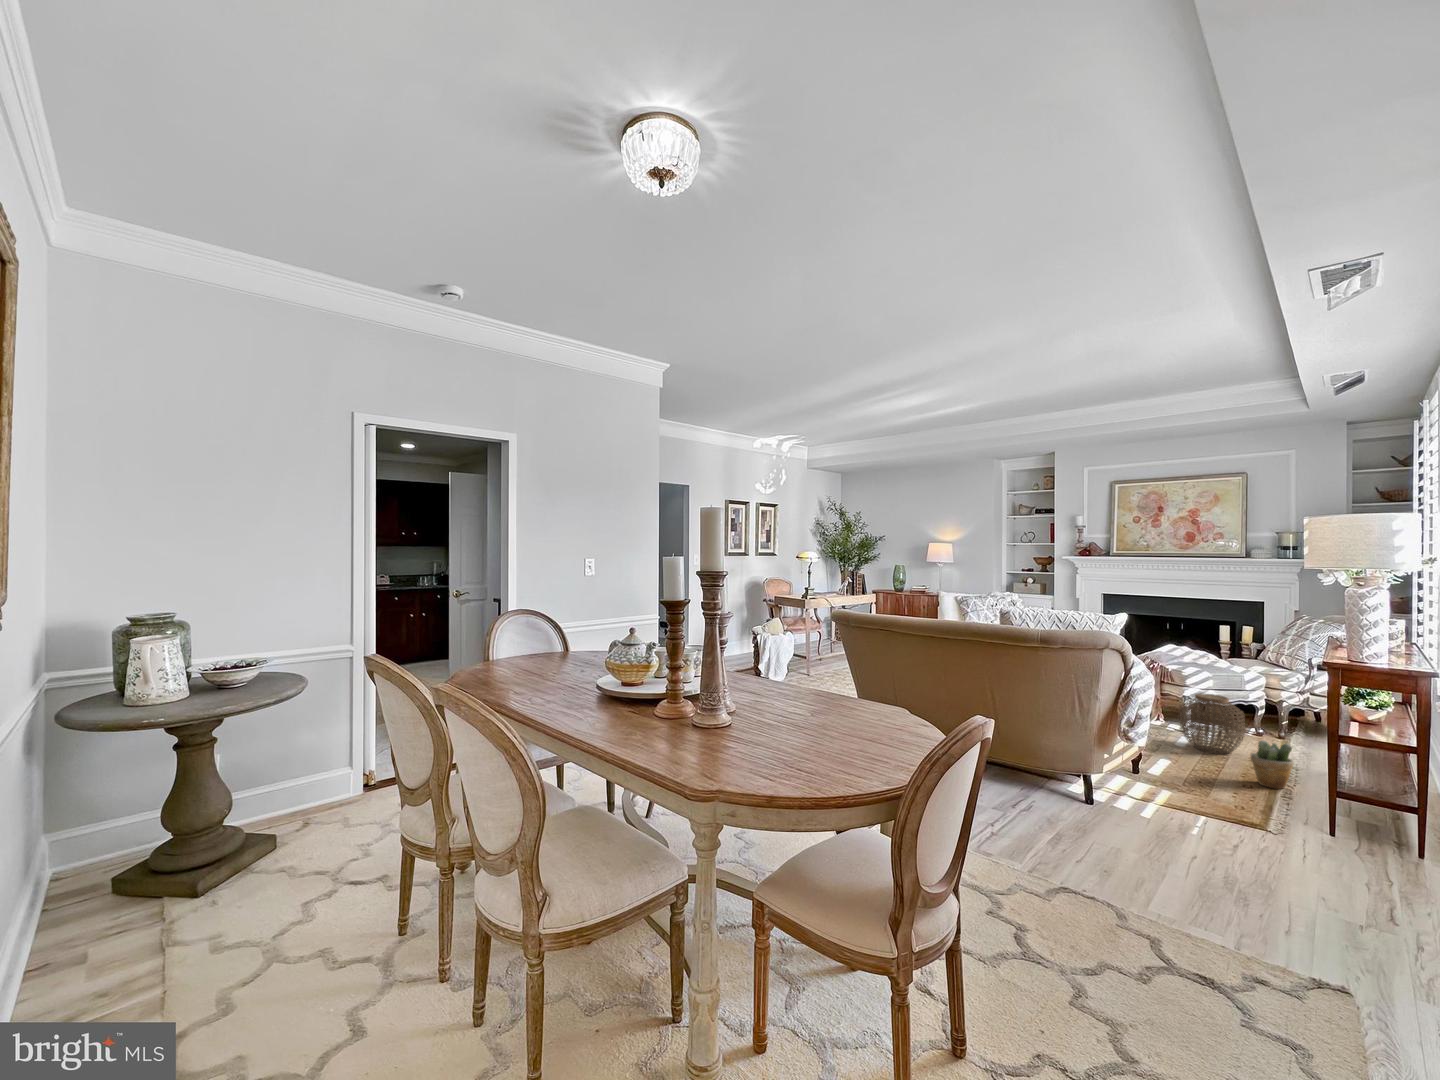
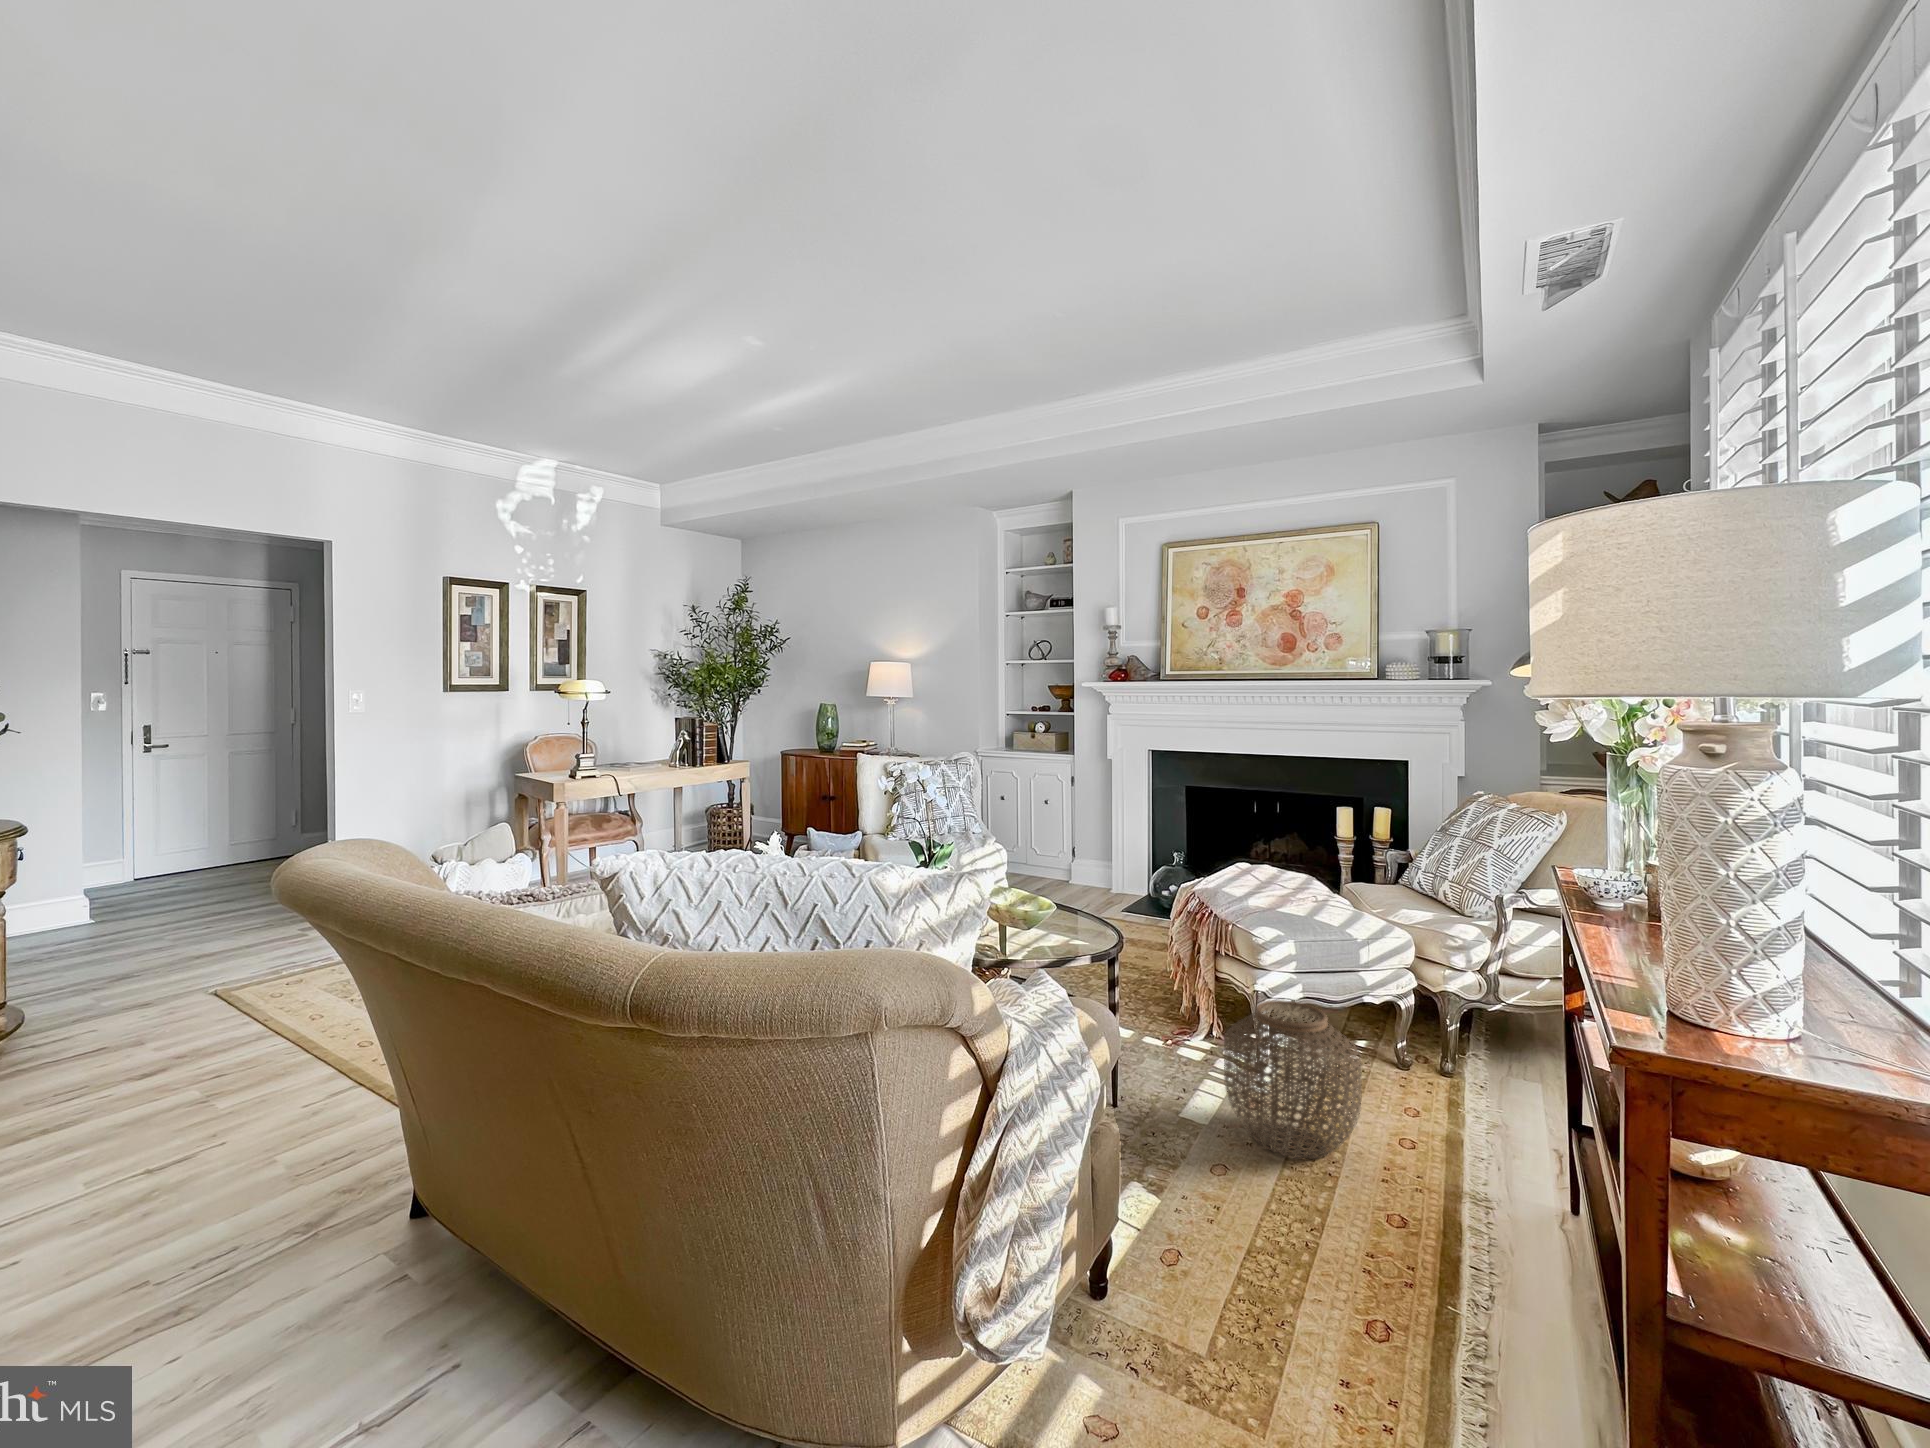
potted plant: present [1251,741,1293,789] -> none [1365,1182,1472,1332]

